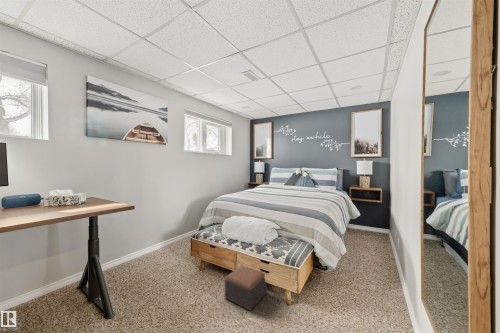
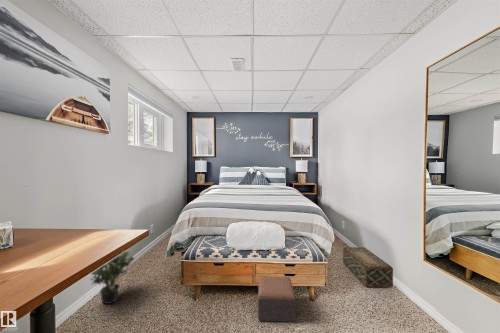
potted plant: none [145,222,173,256] -> present [91,251,134,304]
woven basket: none [359,265,400,327] -> present [343,247,393,287]

